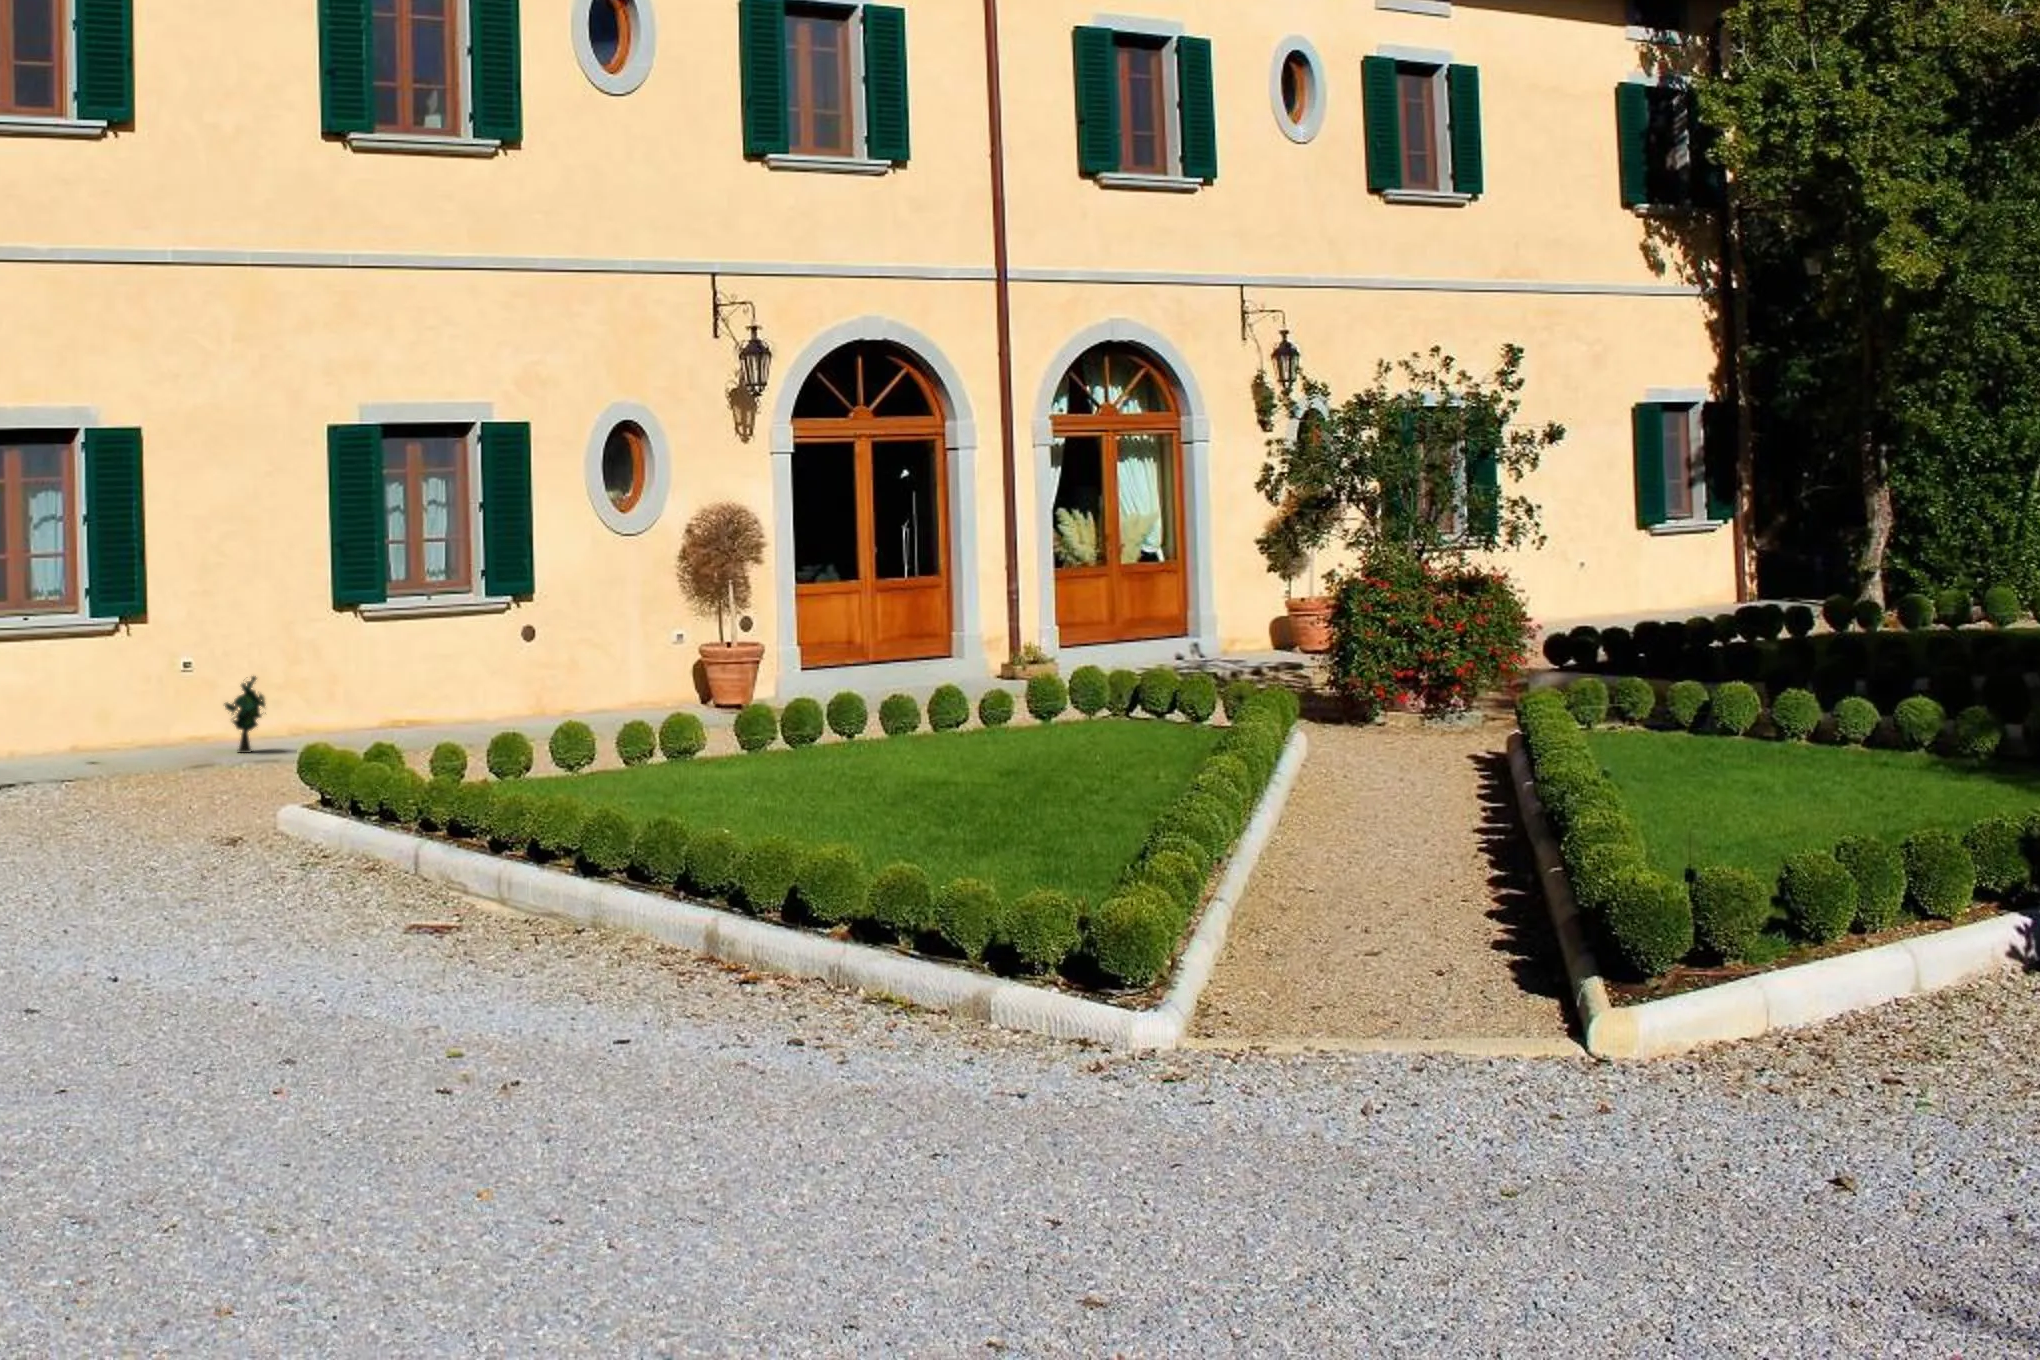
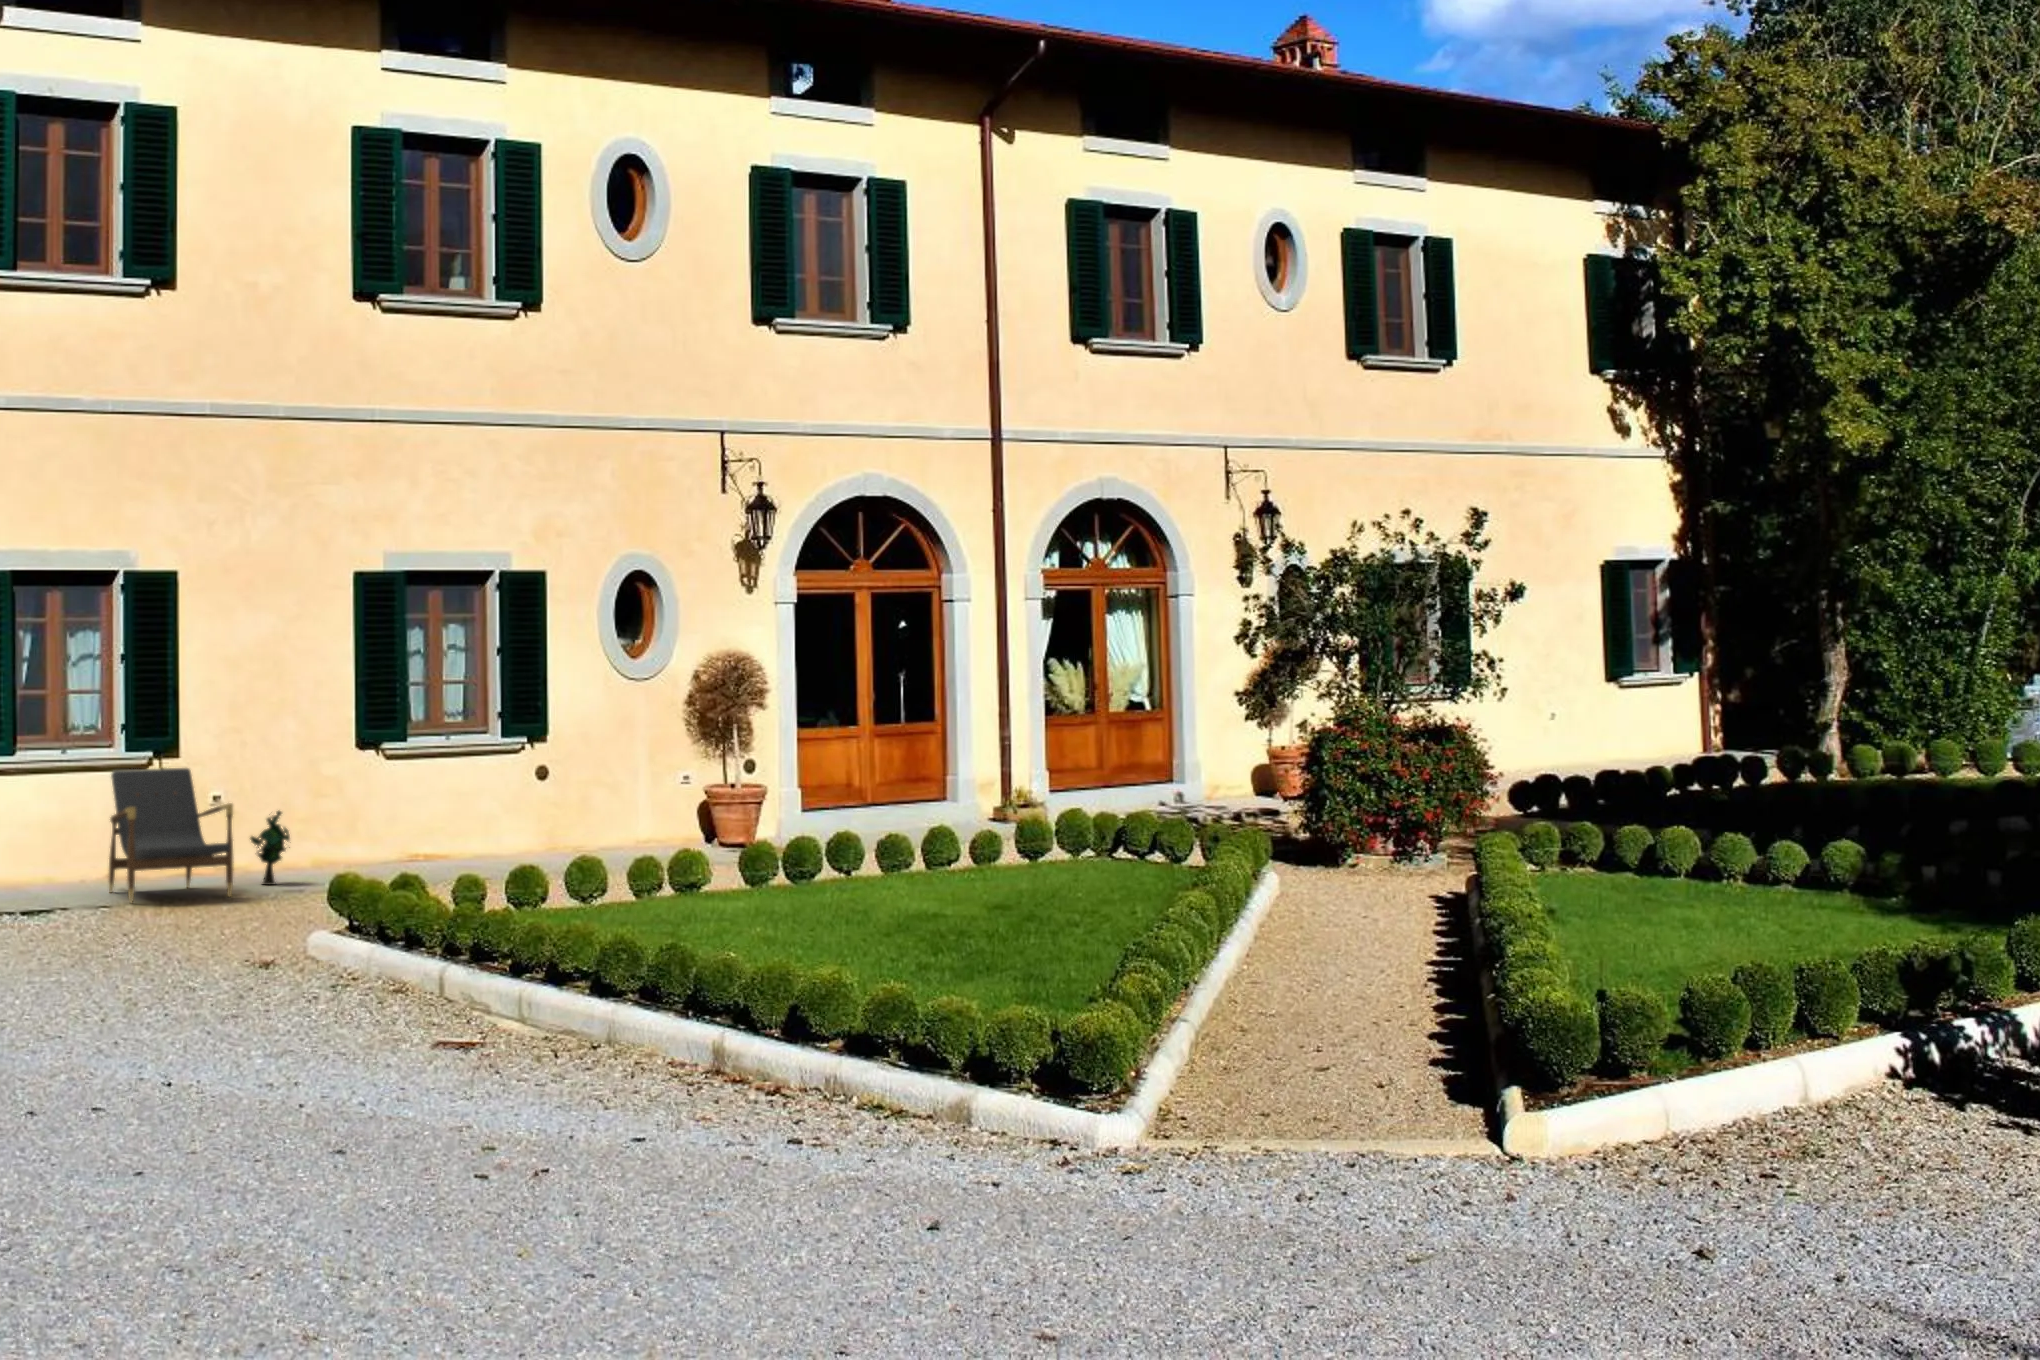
lounge chair: none [78,633,205,774] -> present [109,768,234,903]

